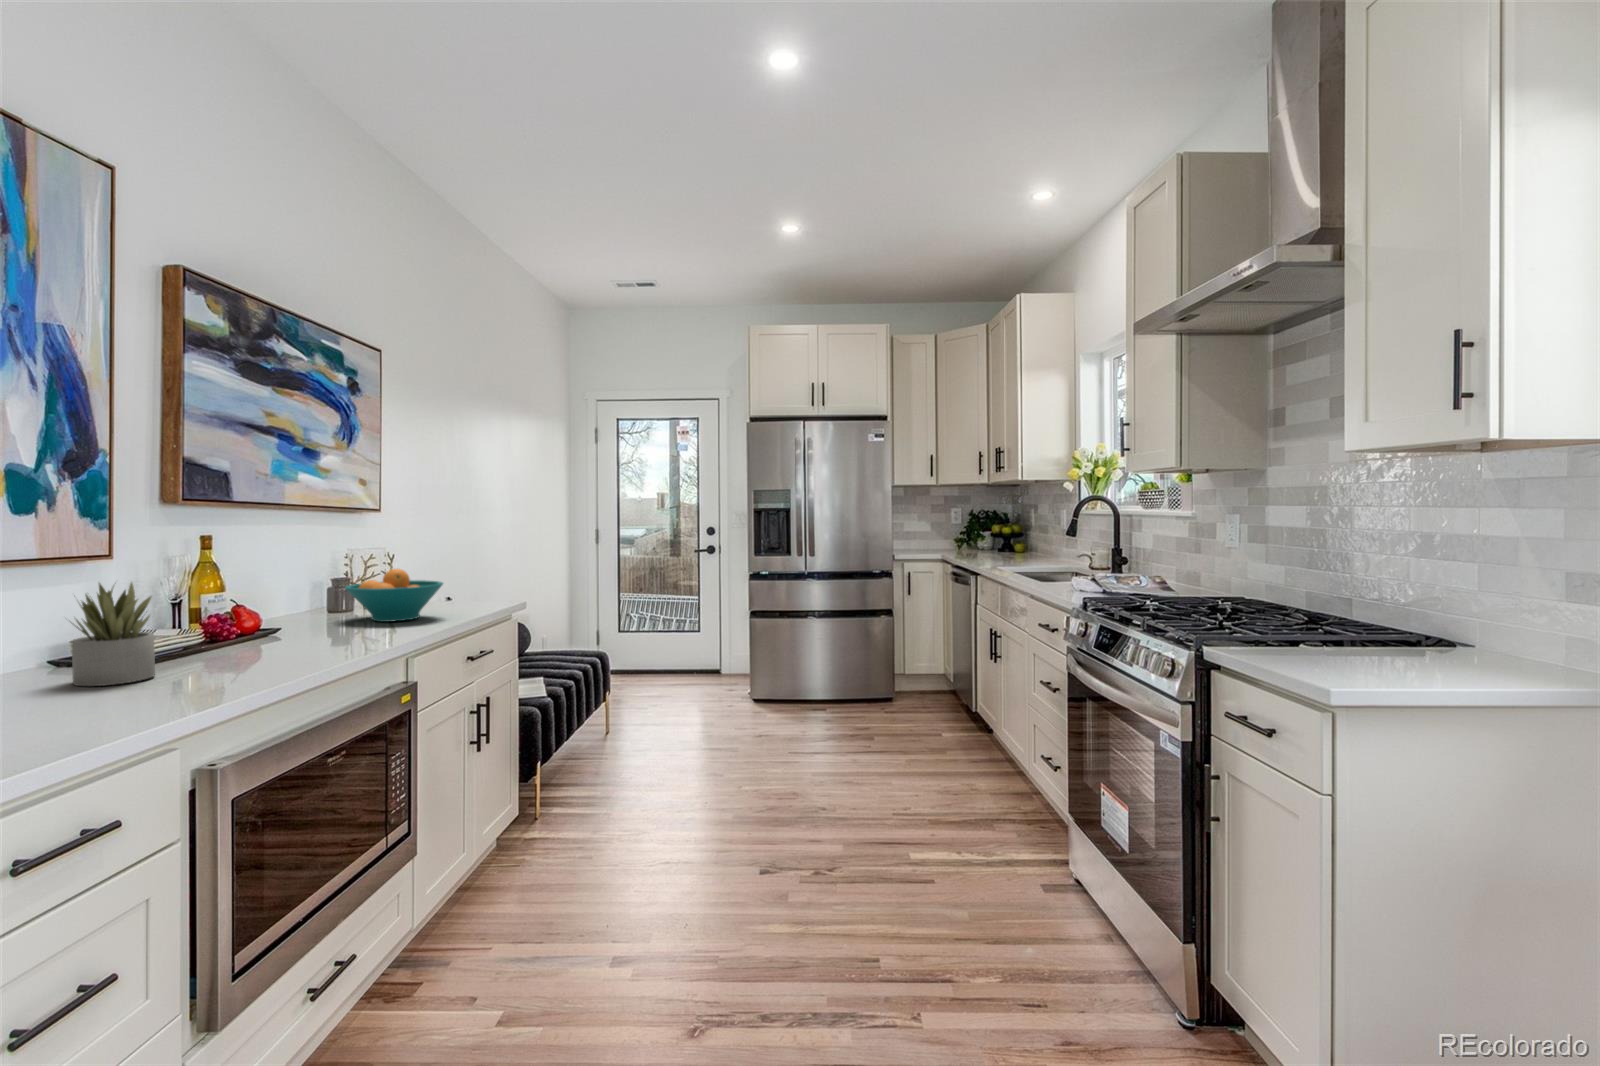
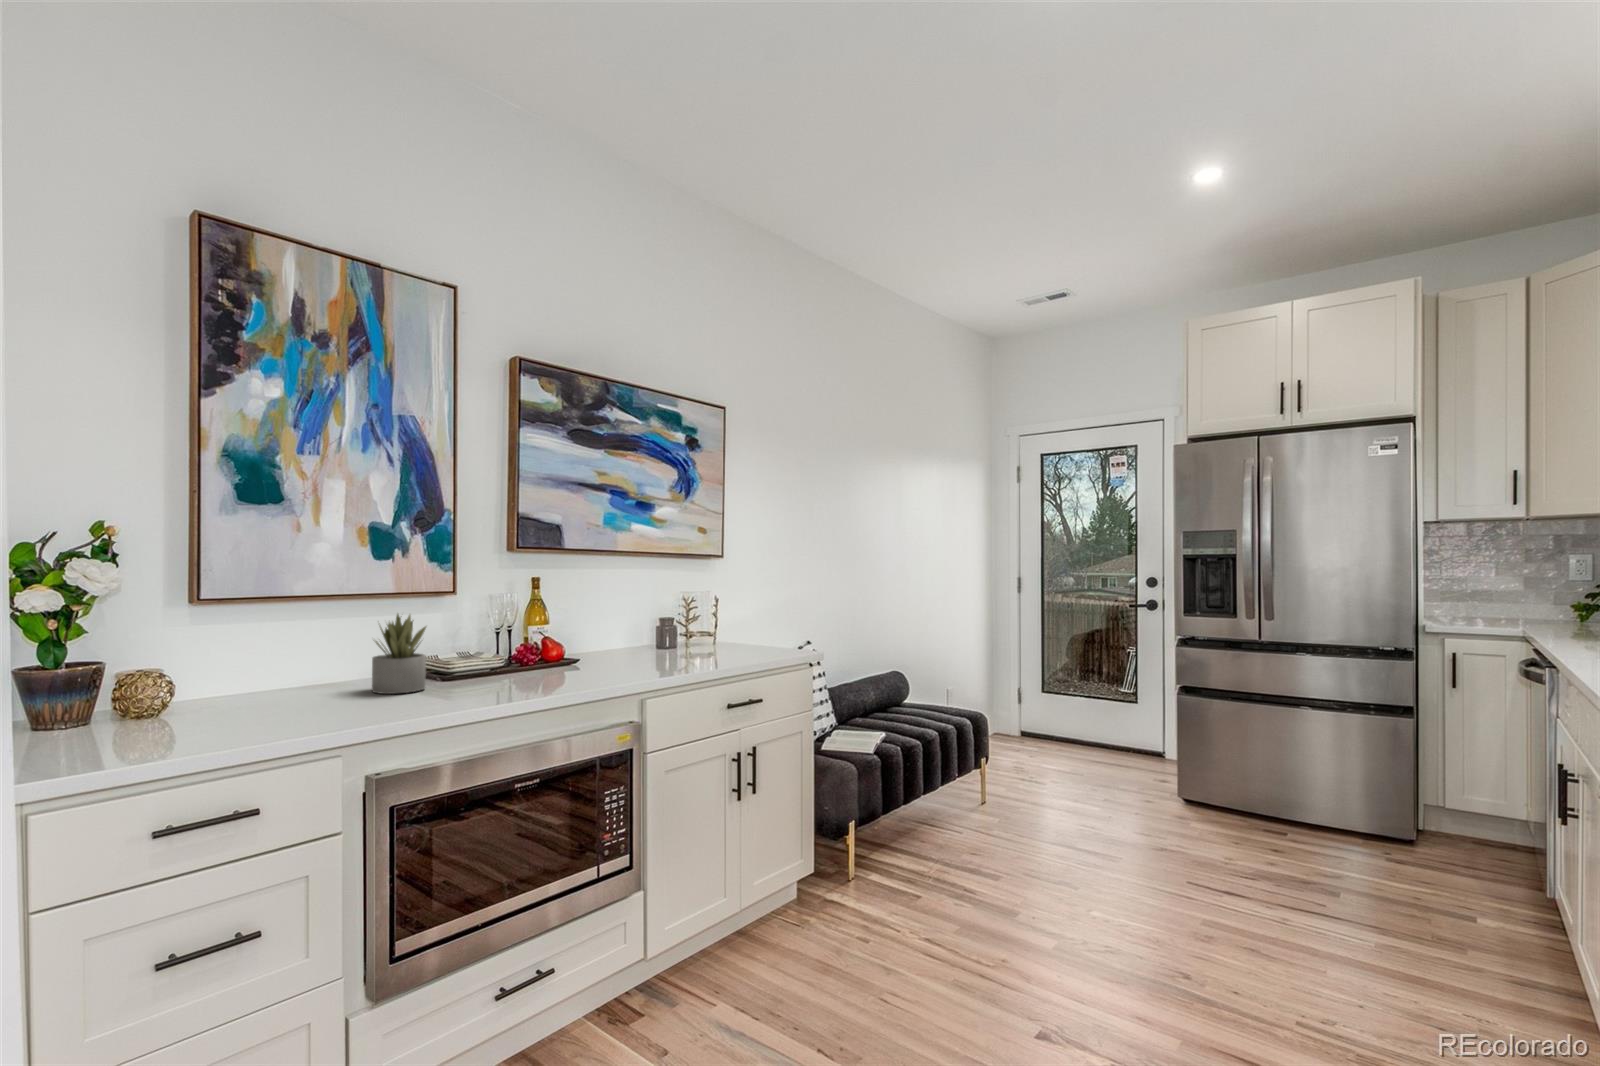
fruit bowl: present [345,569,443,622] -> none [640,612,724,662]

